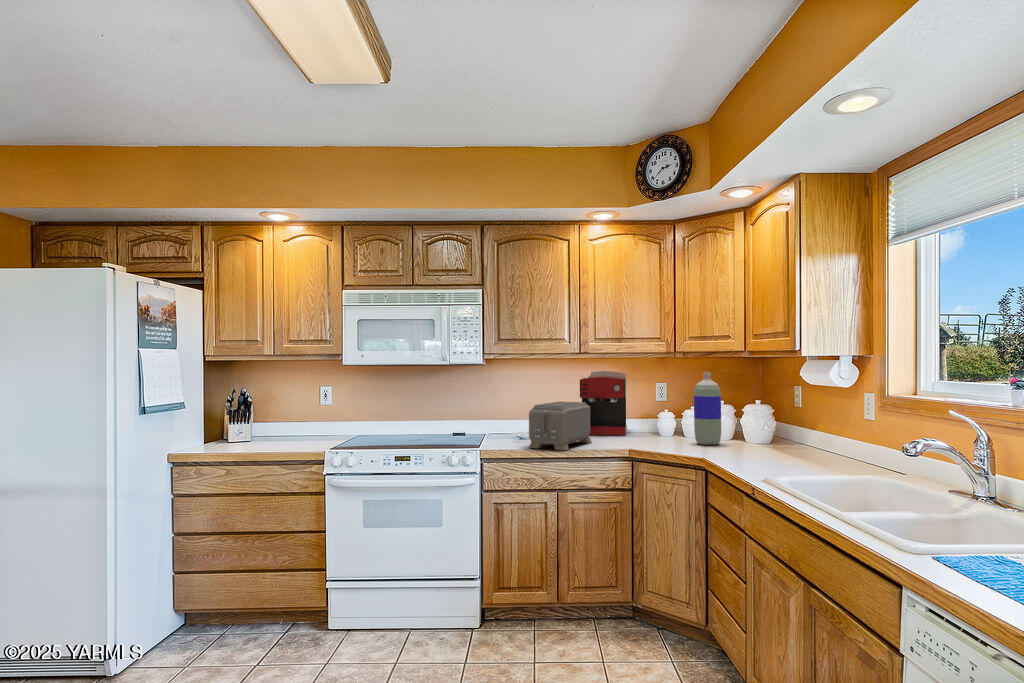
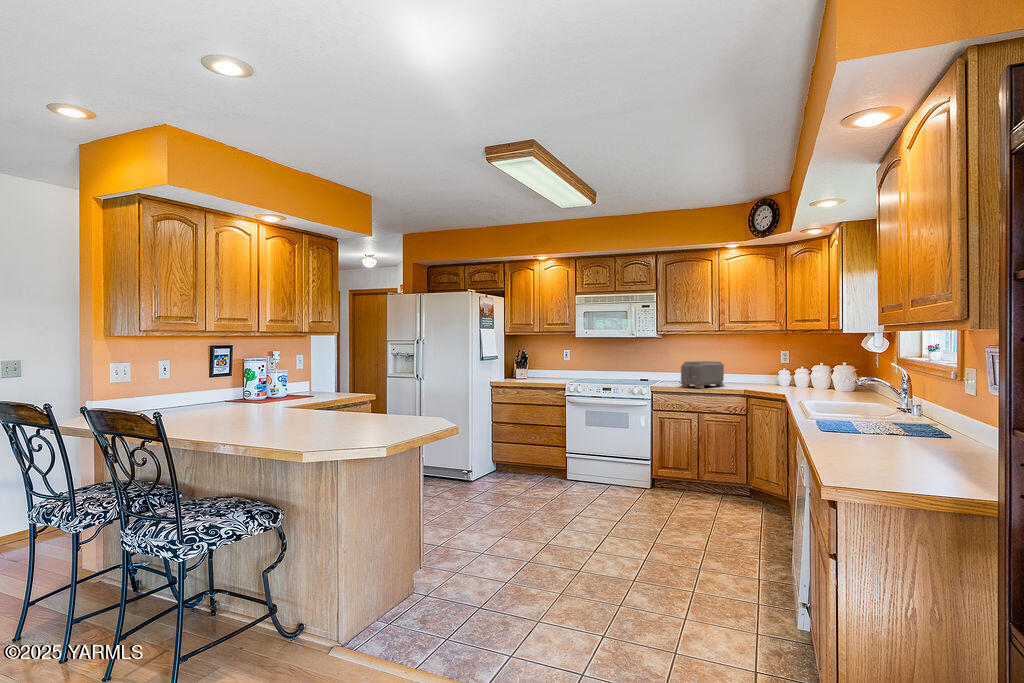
coffee maker: present [580,371,627,435] -> none [724,343,762,385]
bottle: present [694,372,721,445] -> none [793,344,812,390]

